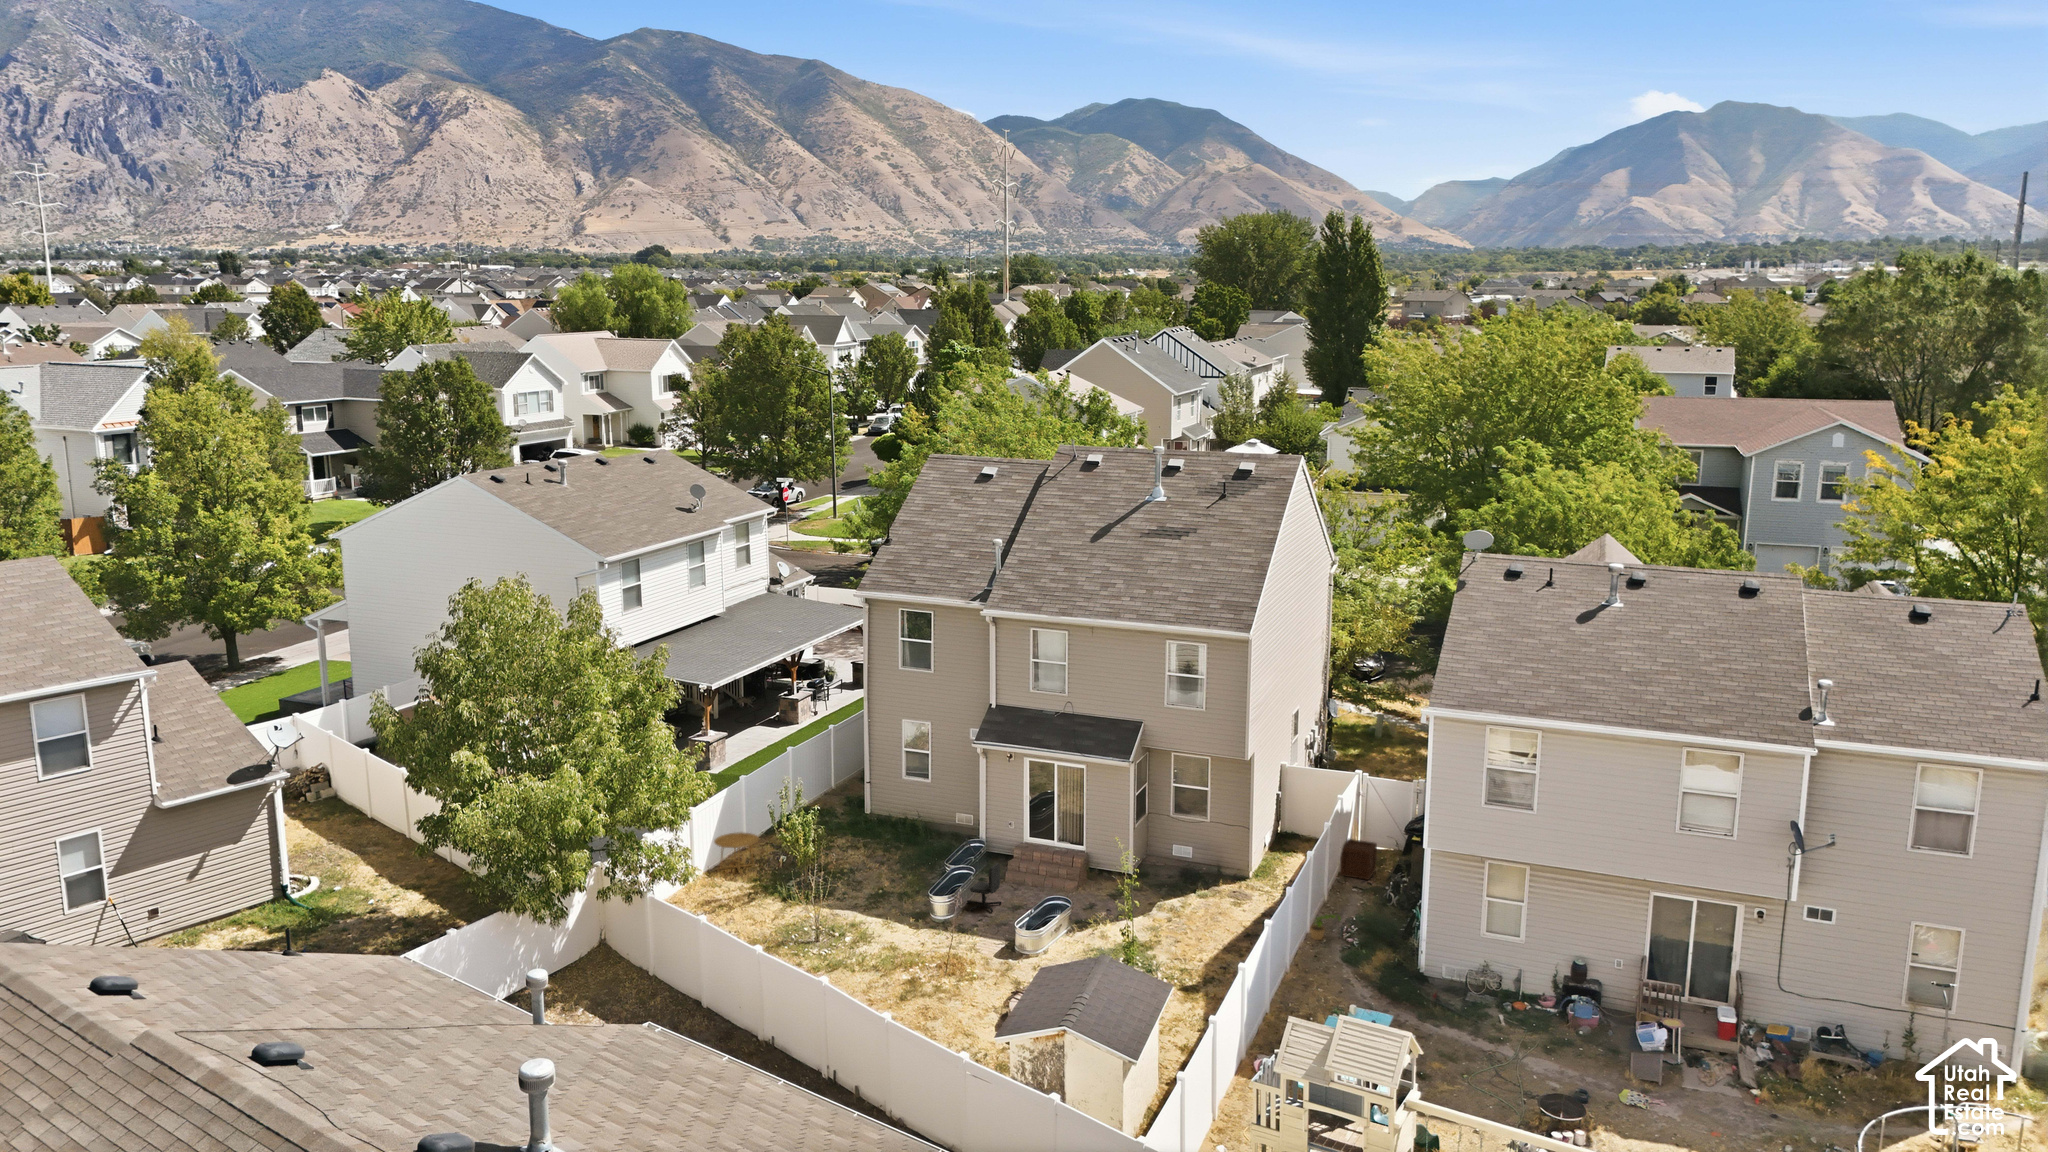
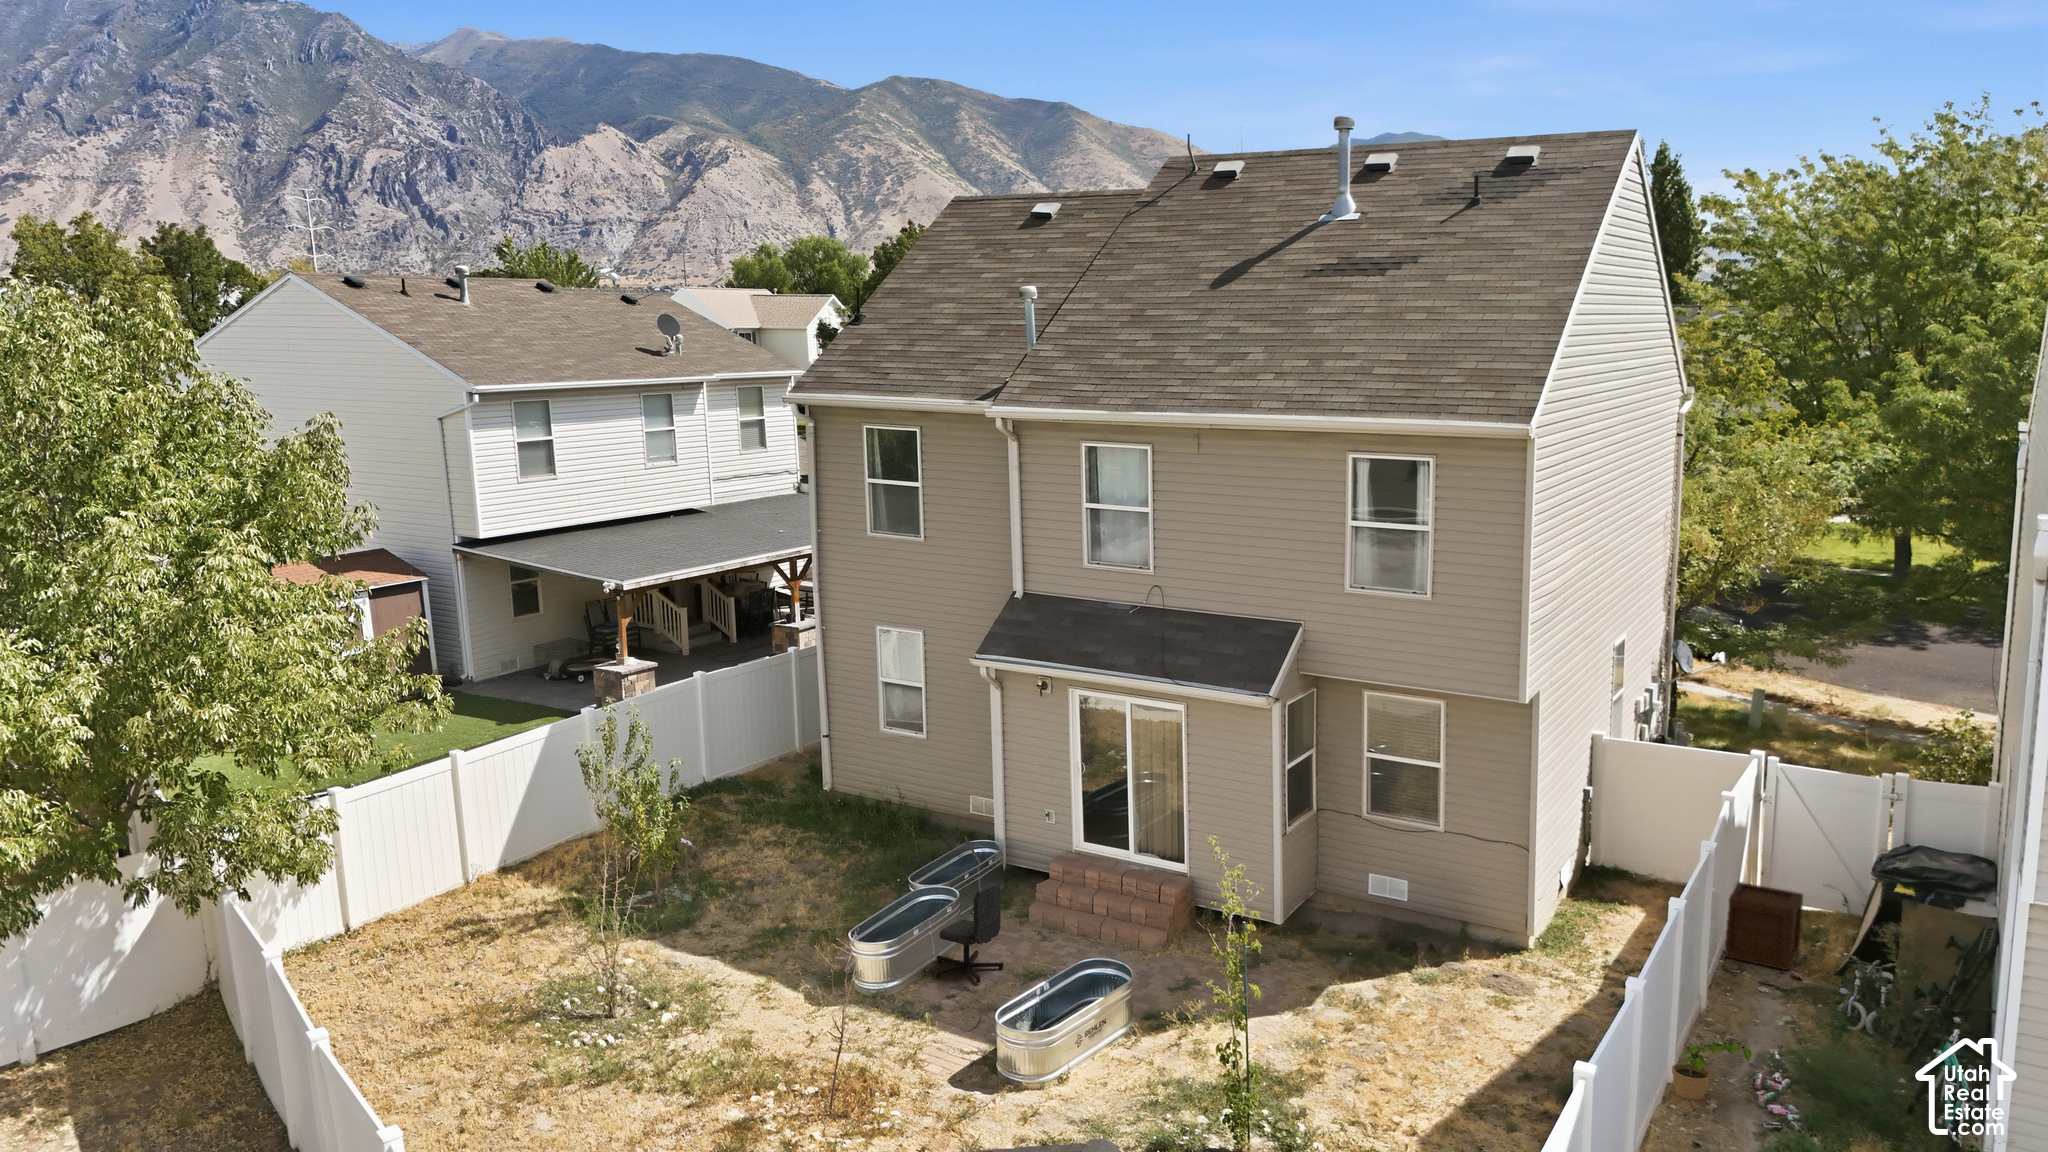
round table: present [714,833,759,872] -> none [513,808,597,879]

